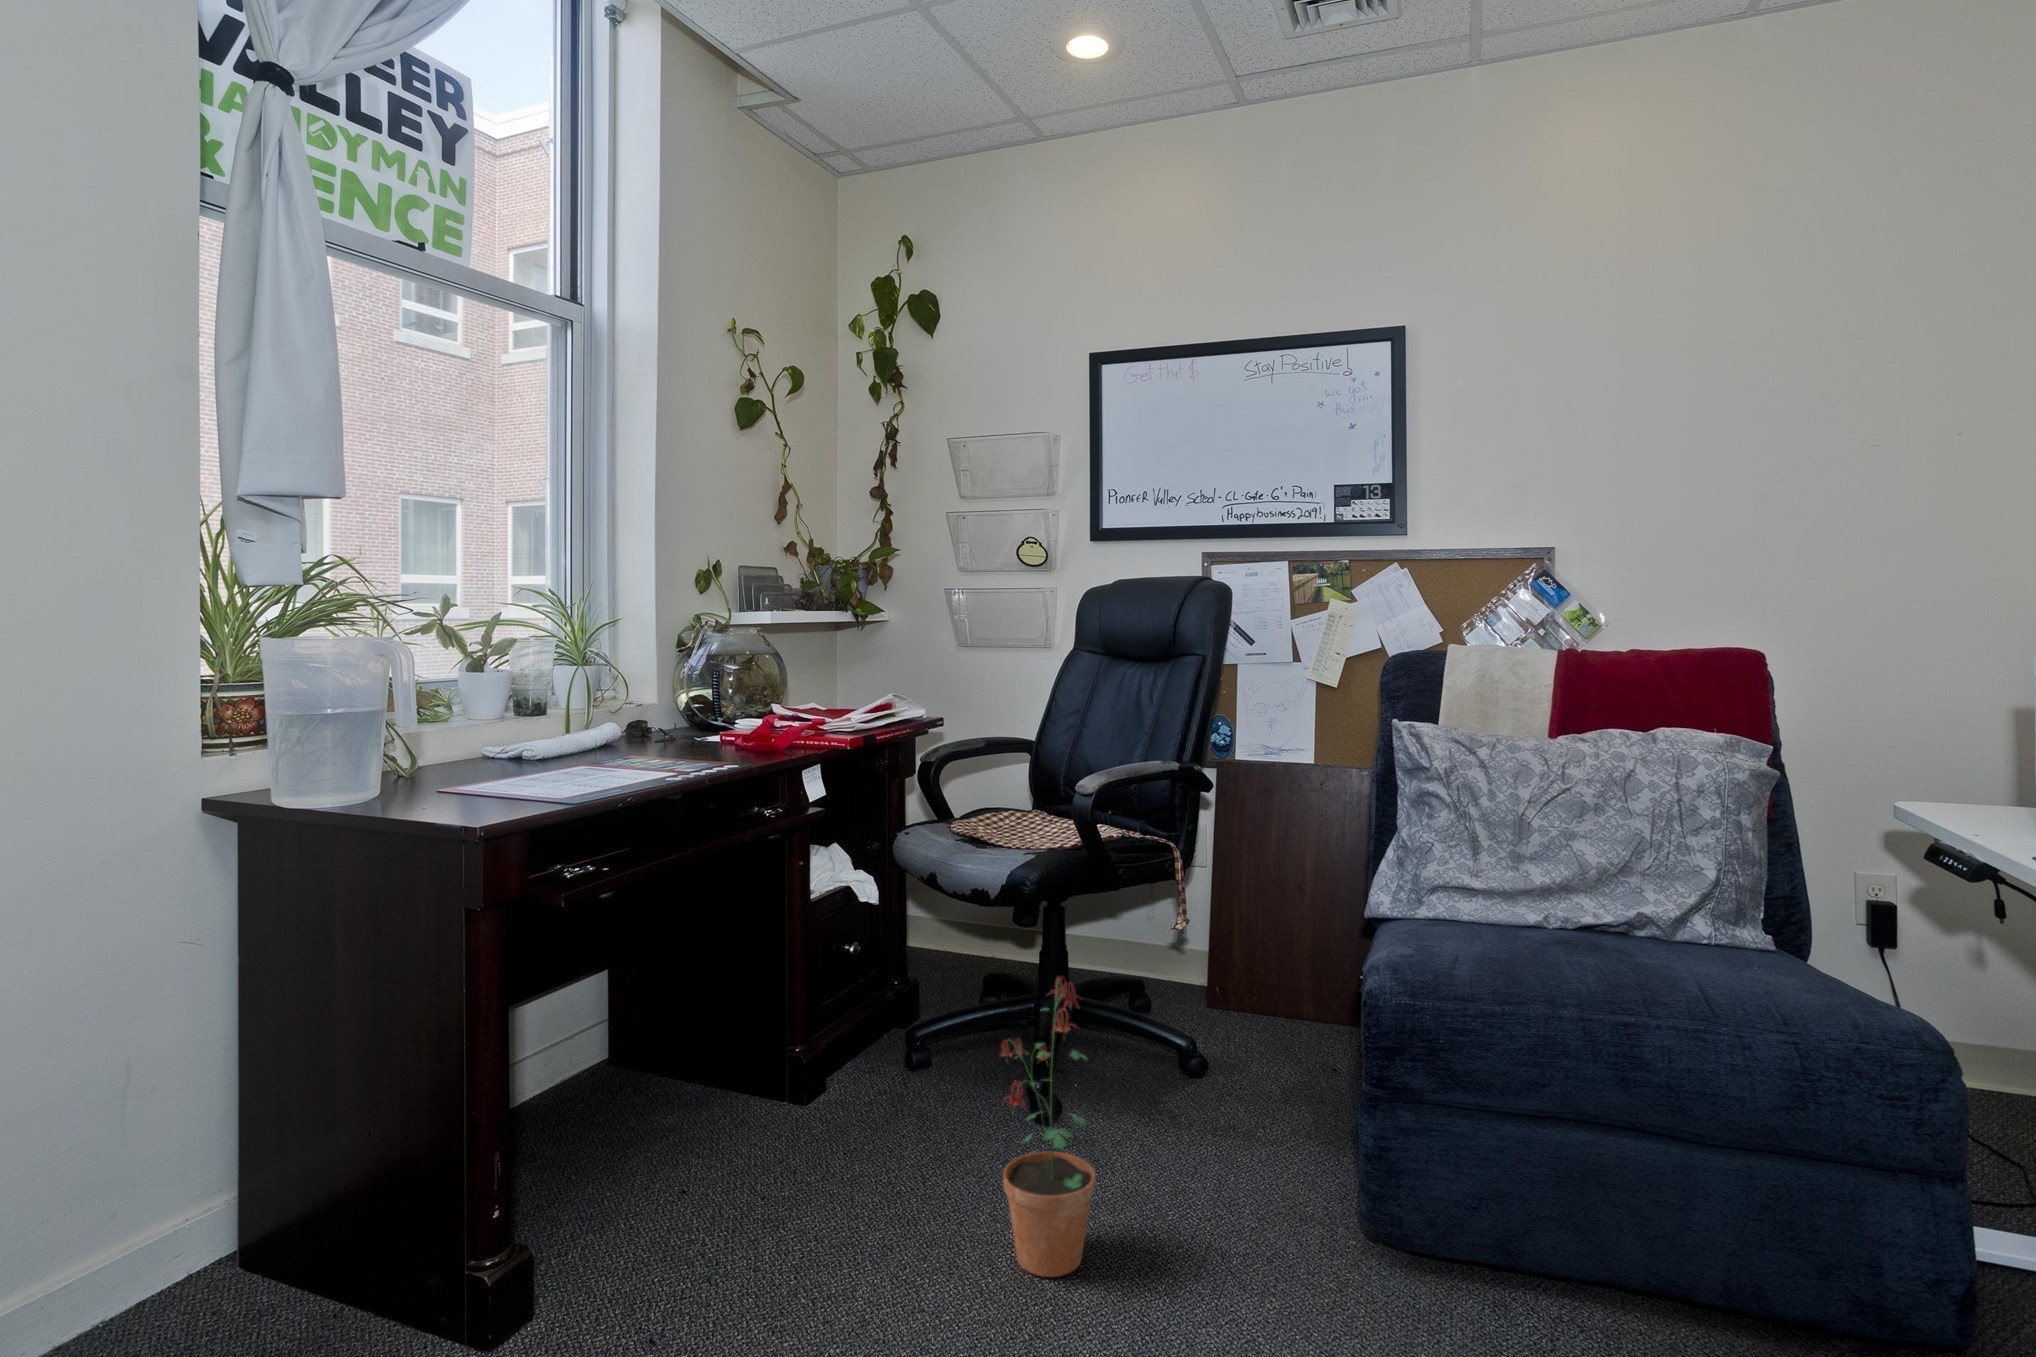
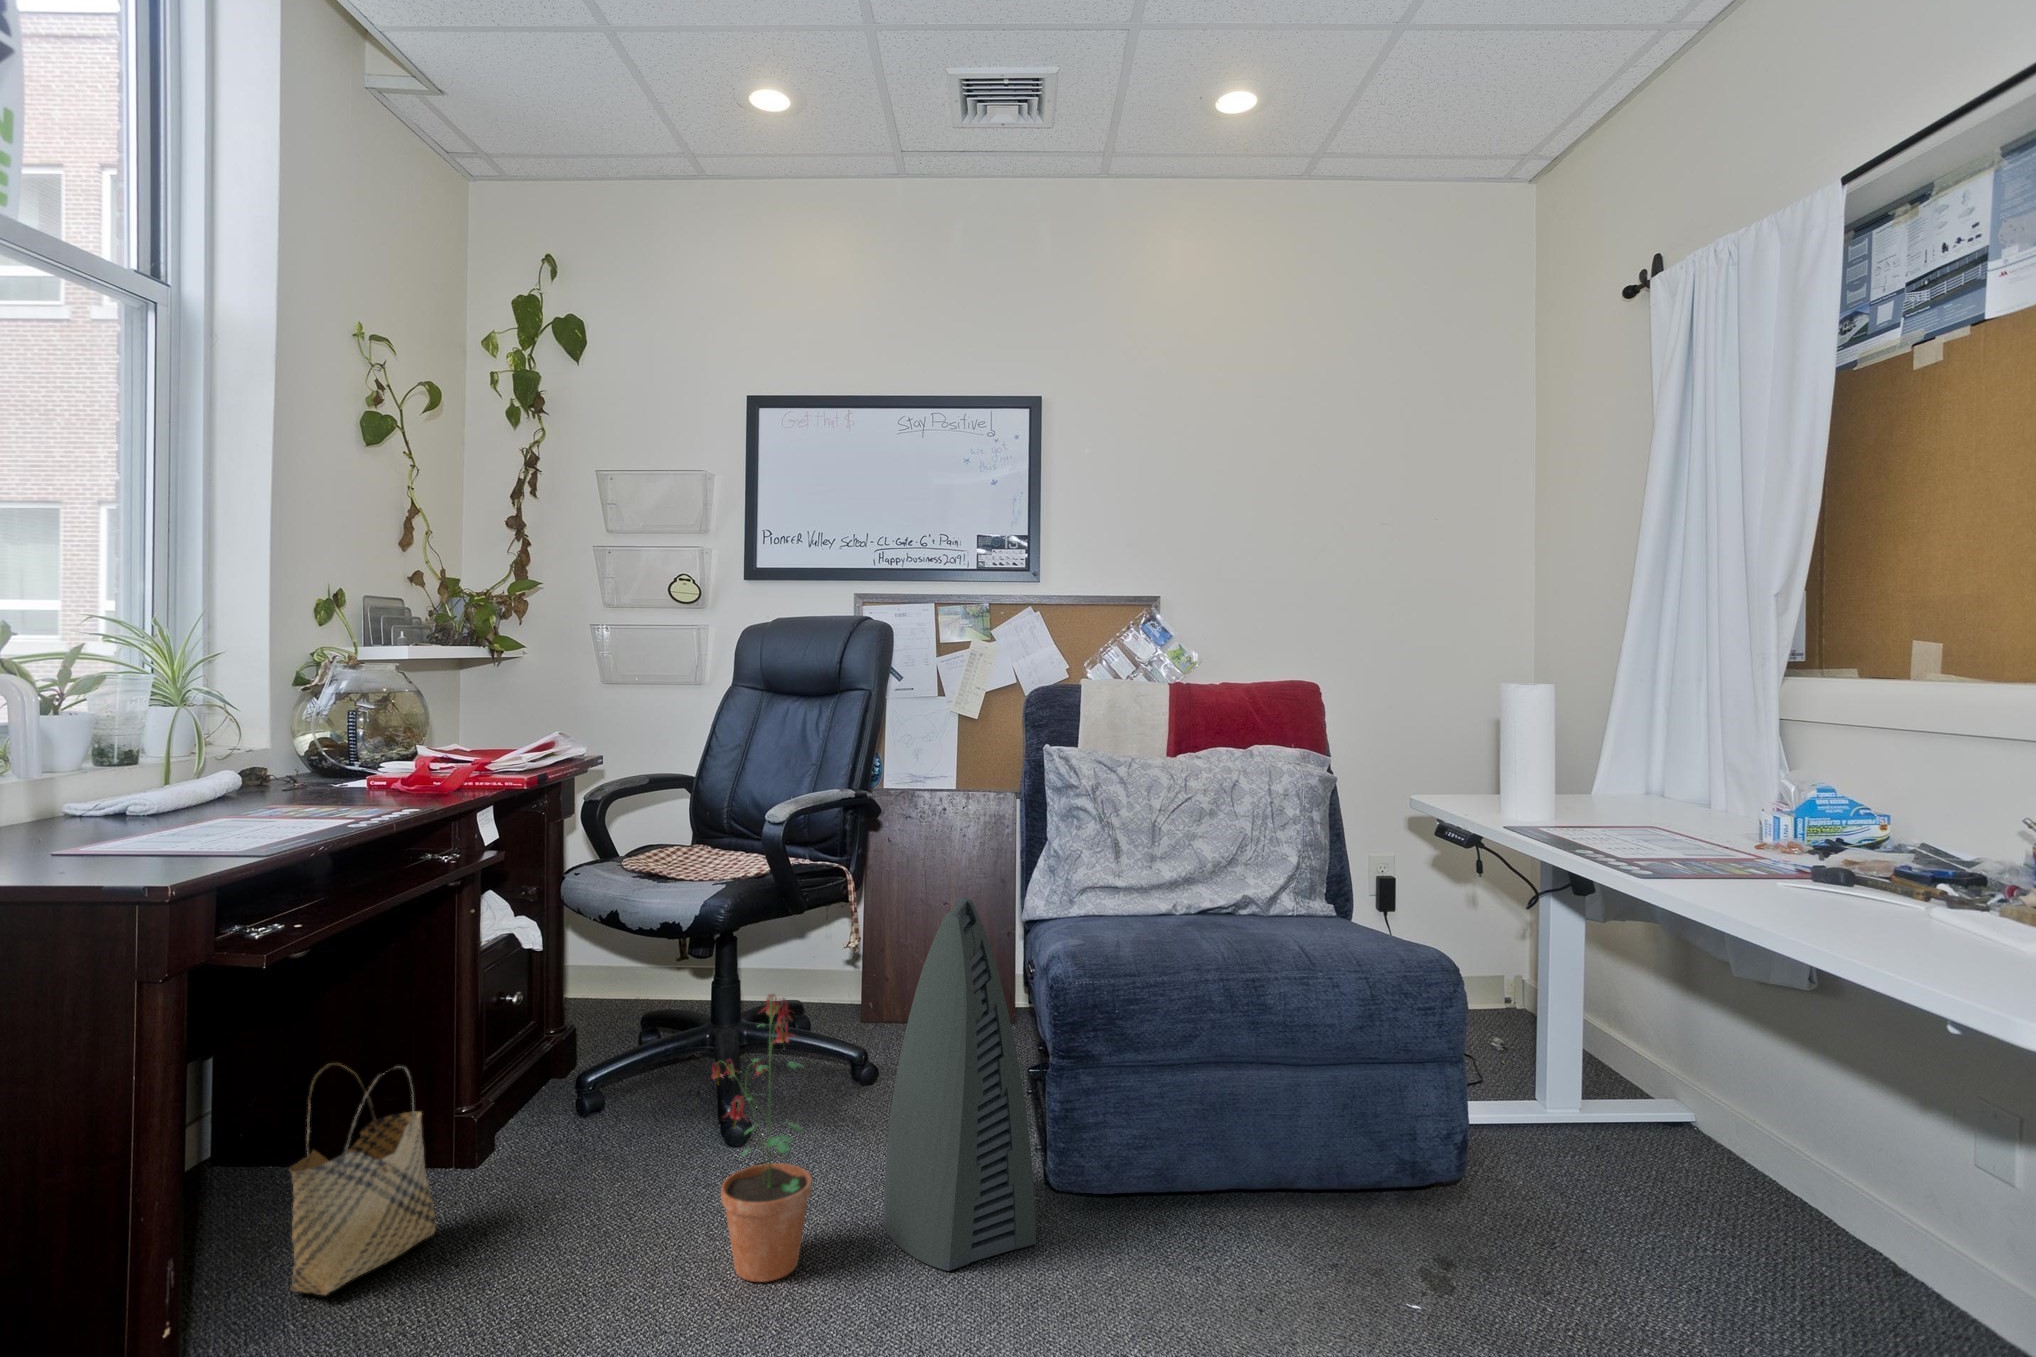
air purifier: none [1178,891,1347,1308] -> present [884,897,1036,1271]
woven basket: none [636,994,763,1205] -> present [289,1063,435,1295]

